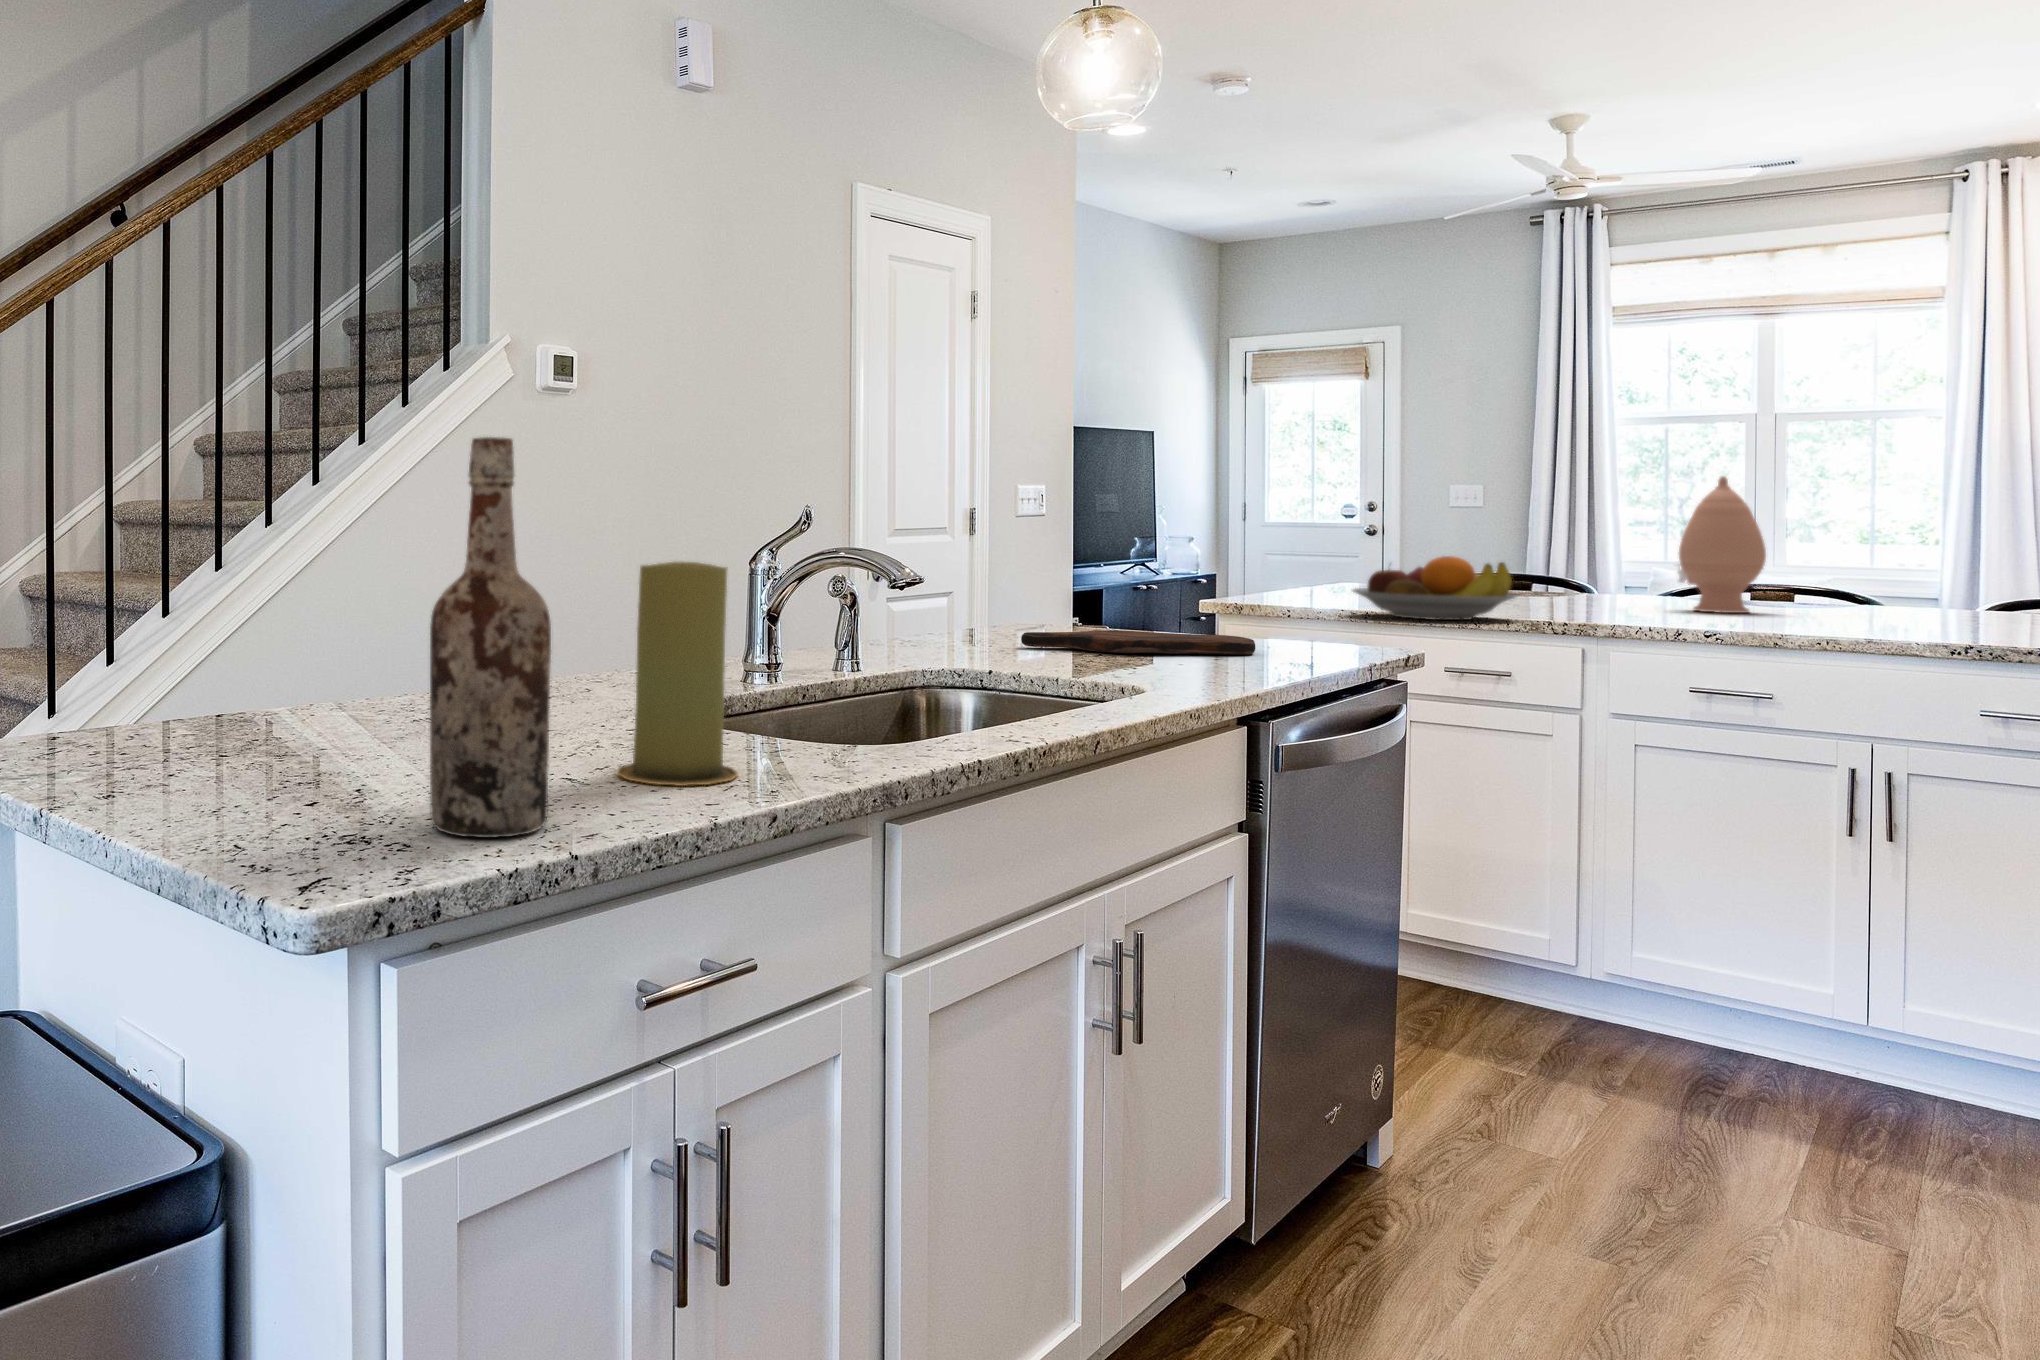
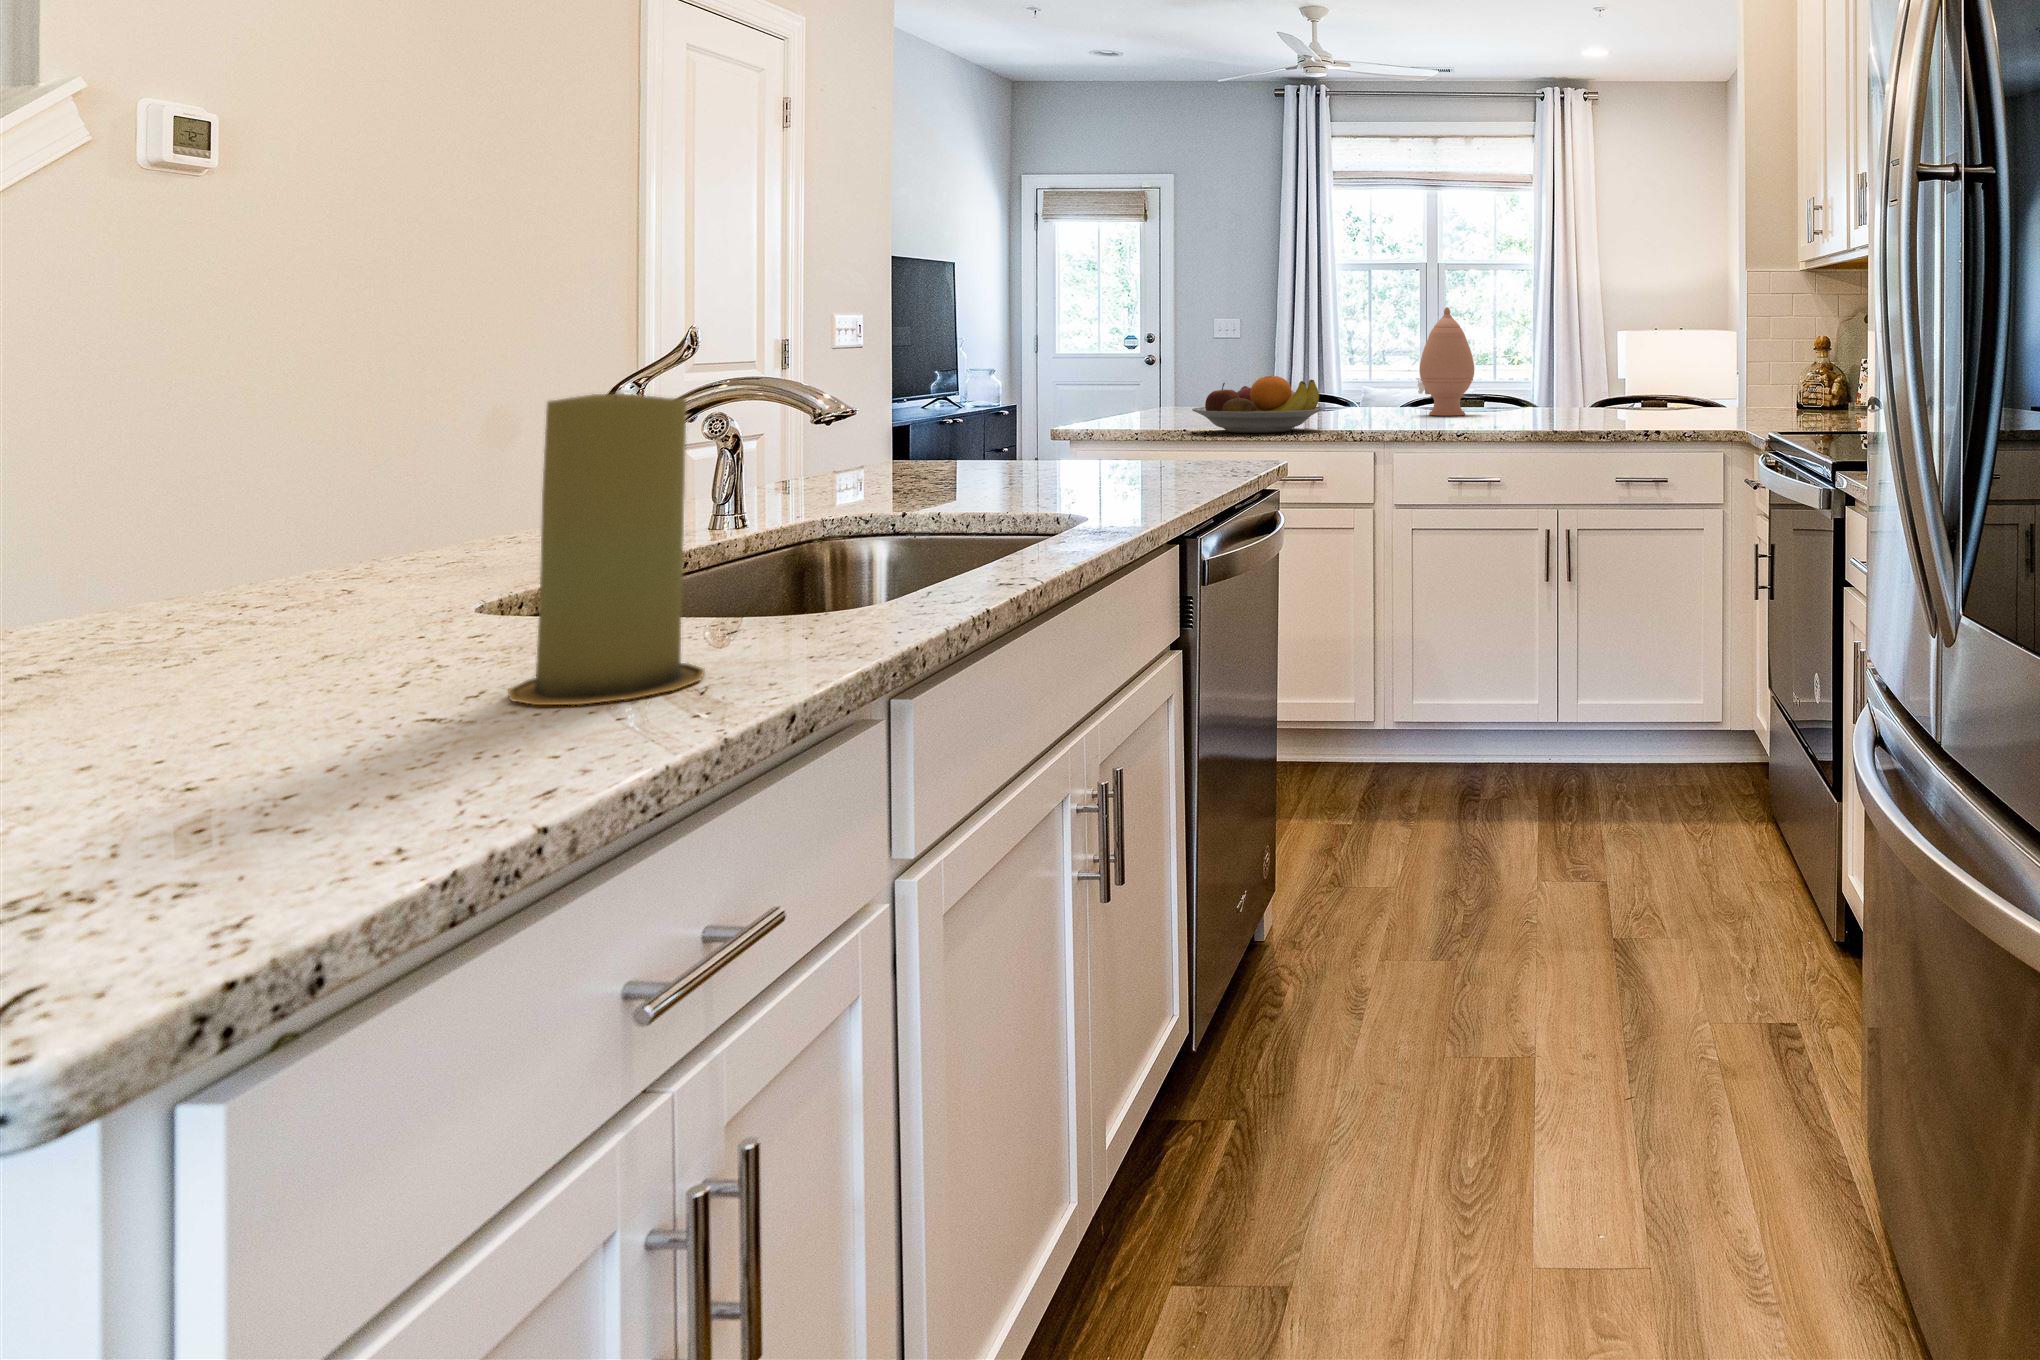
wine bottle: present [430,437,551,838] -> none [216,200,462,845]
cutting board: present [1021,630,1255,655] -> none [912,457,1150,483]

